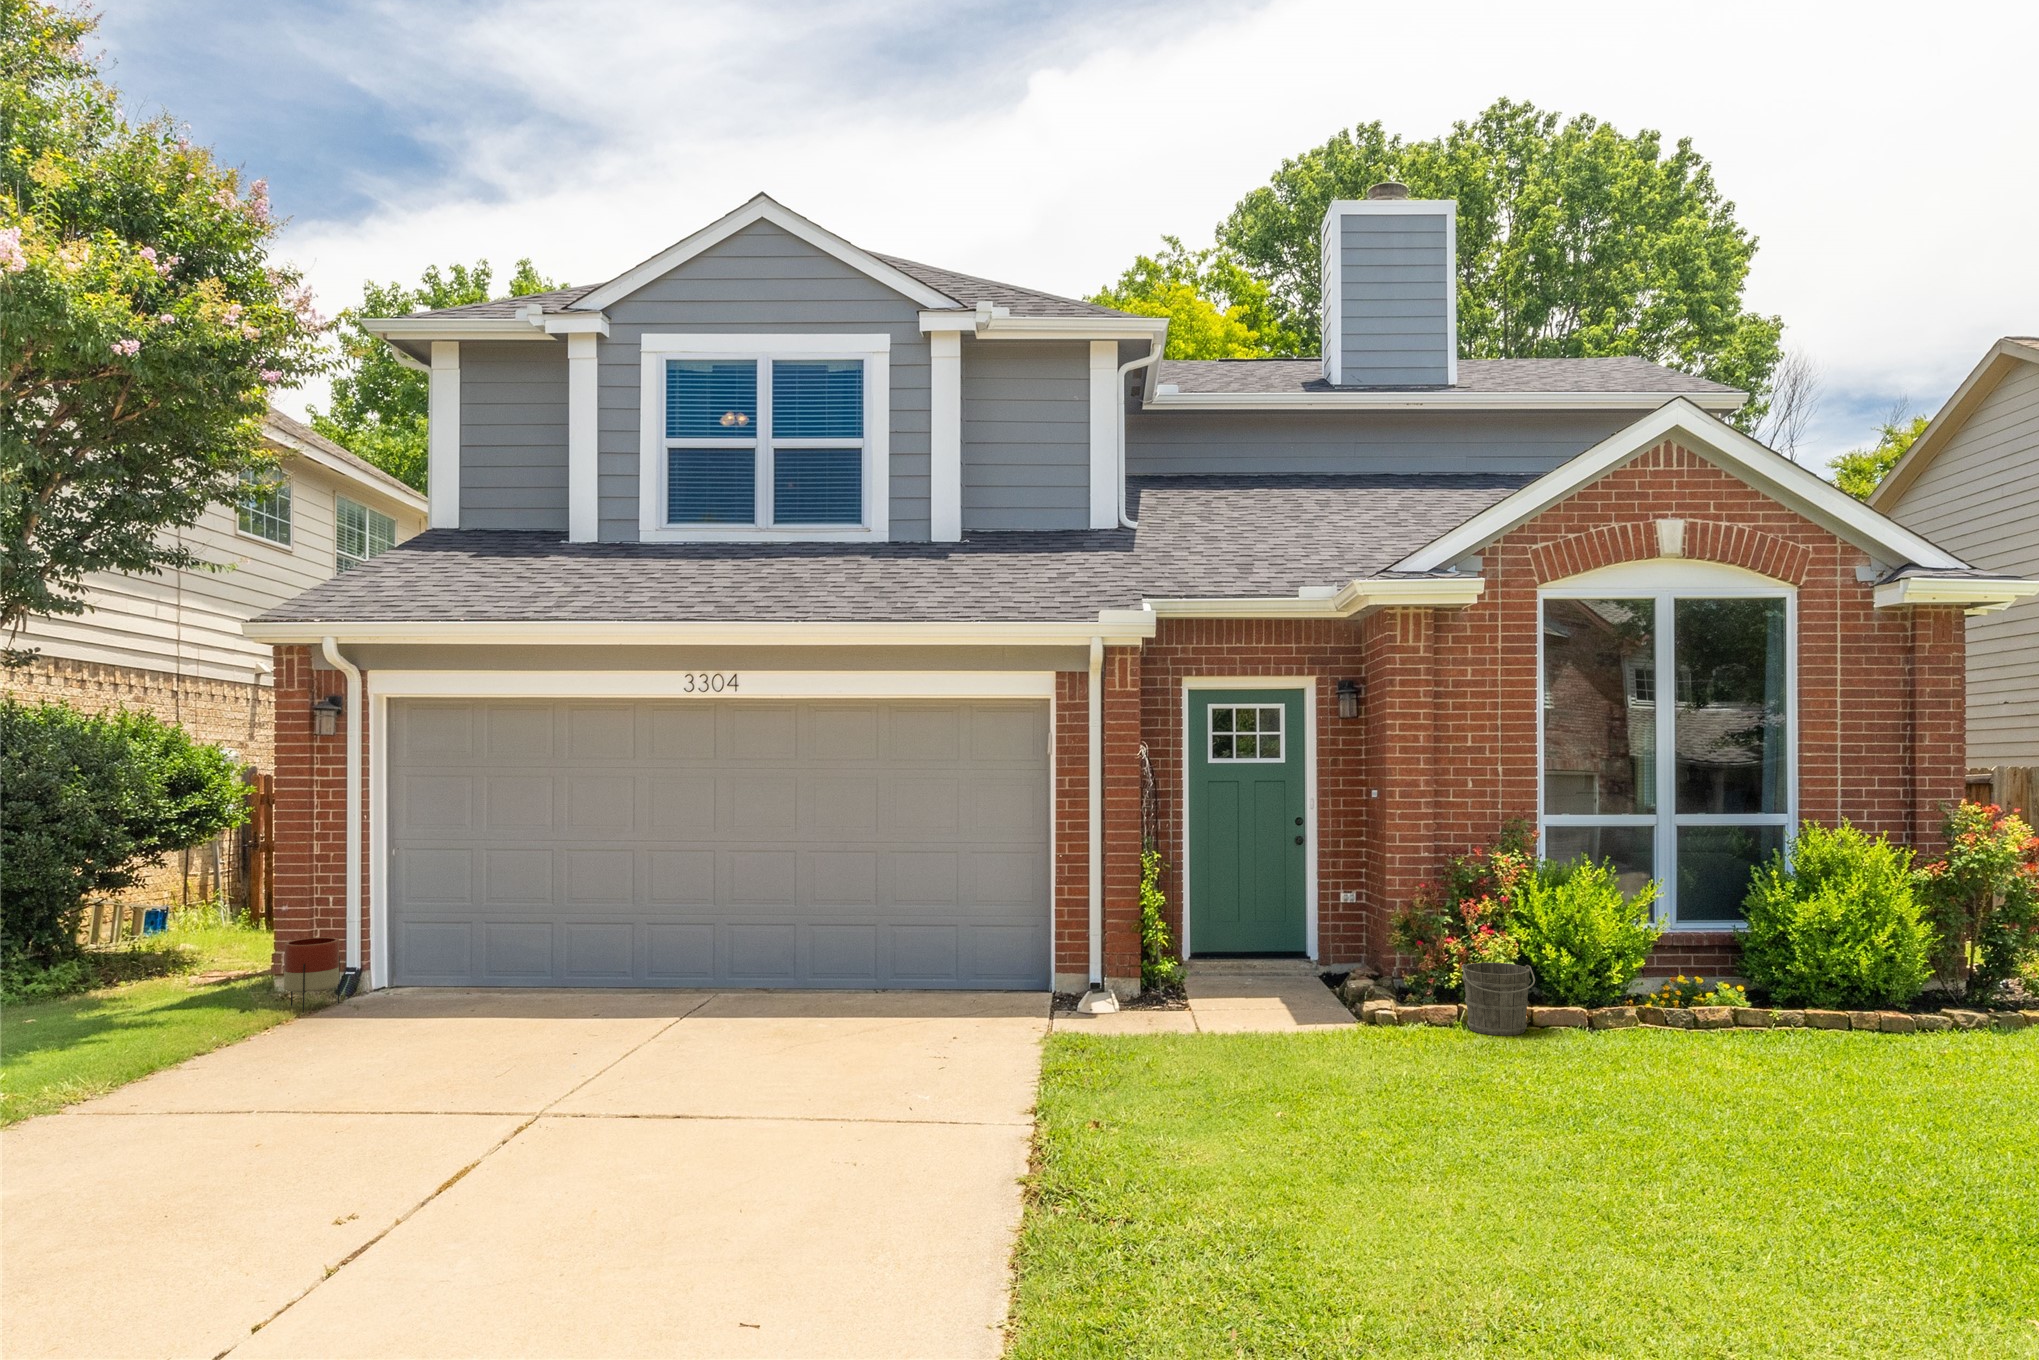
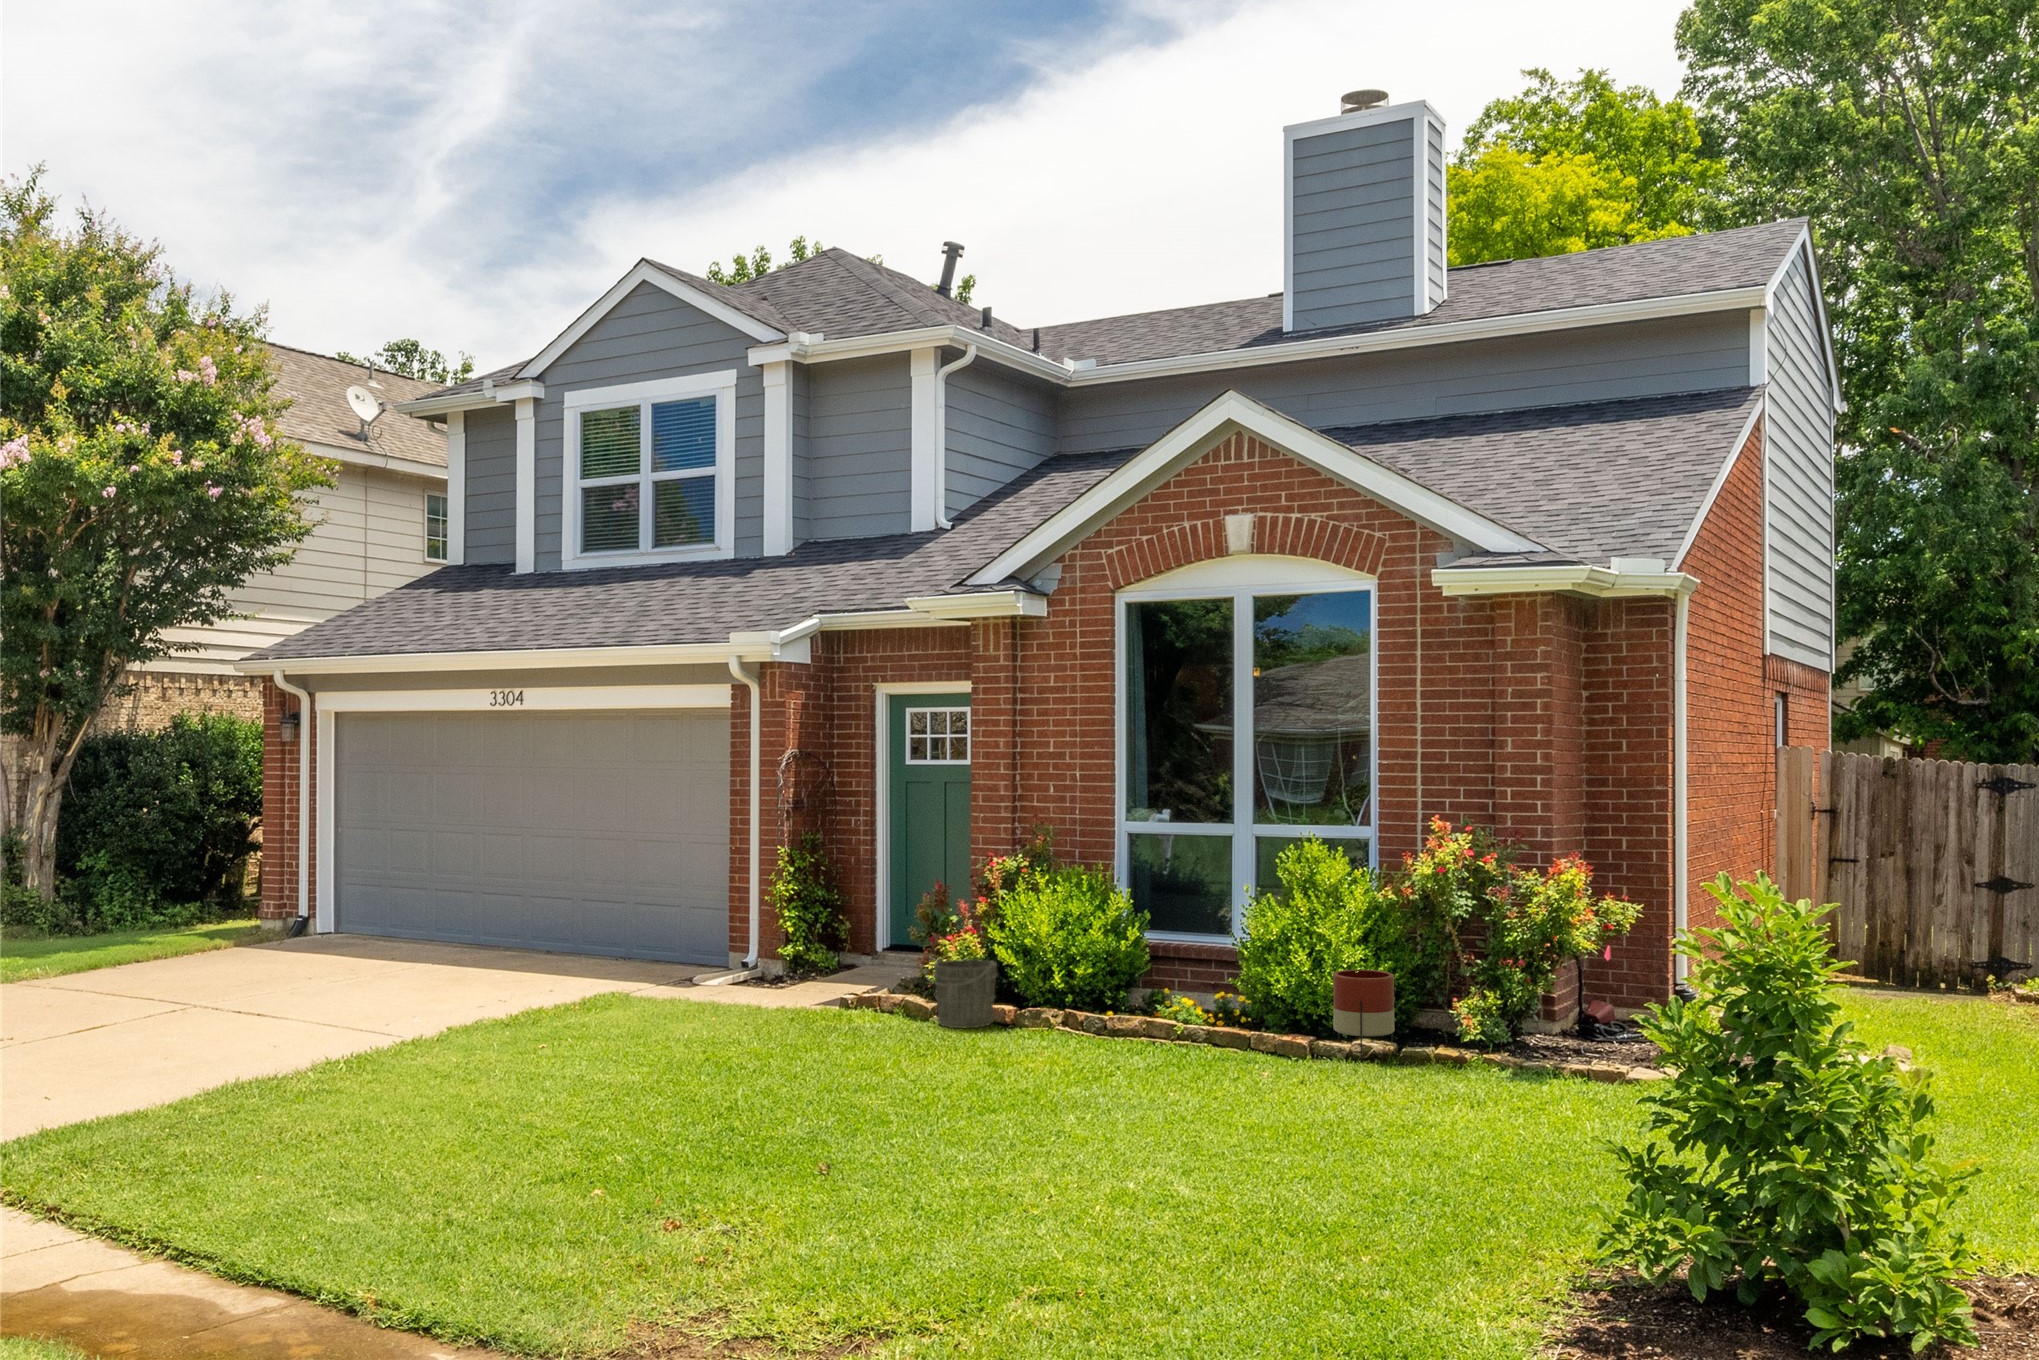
planter: present [284,937,340,1013] -> present [1333,970,1395,1062]

